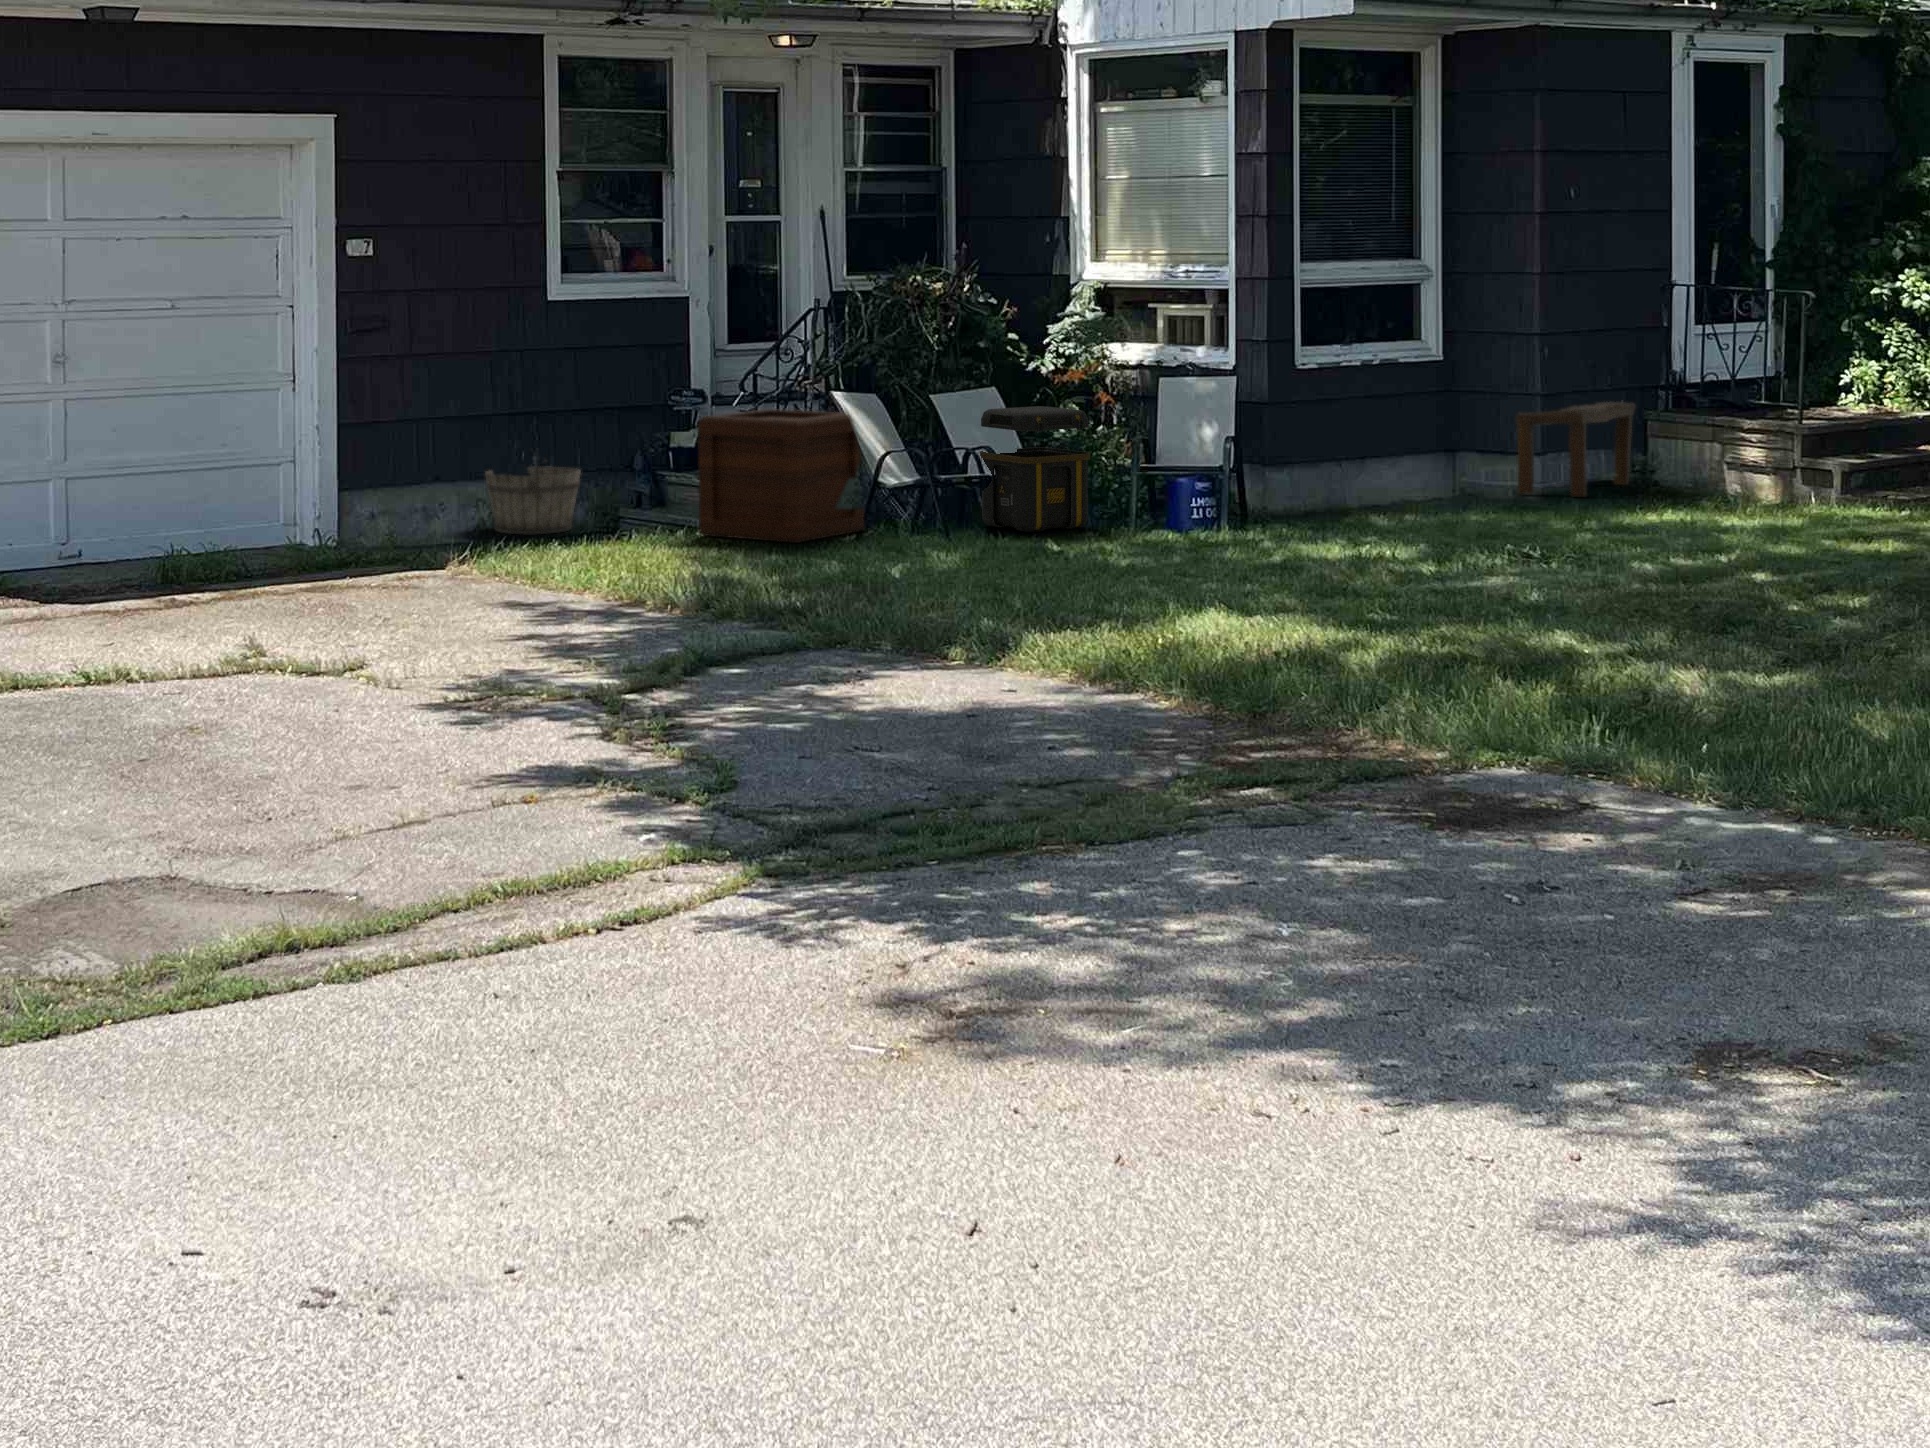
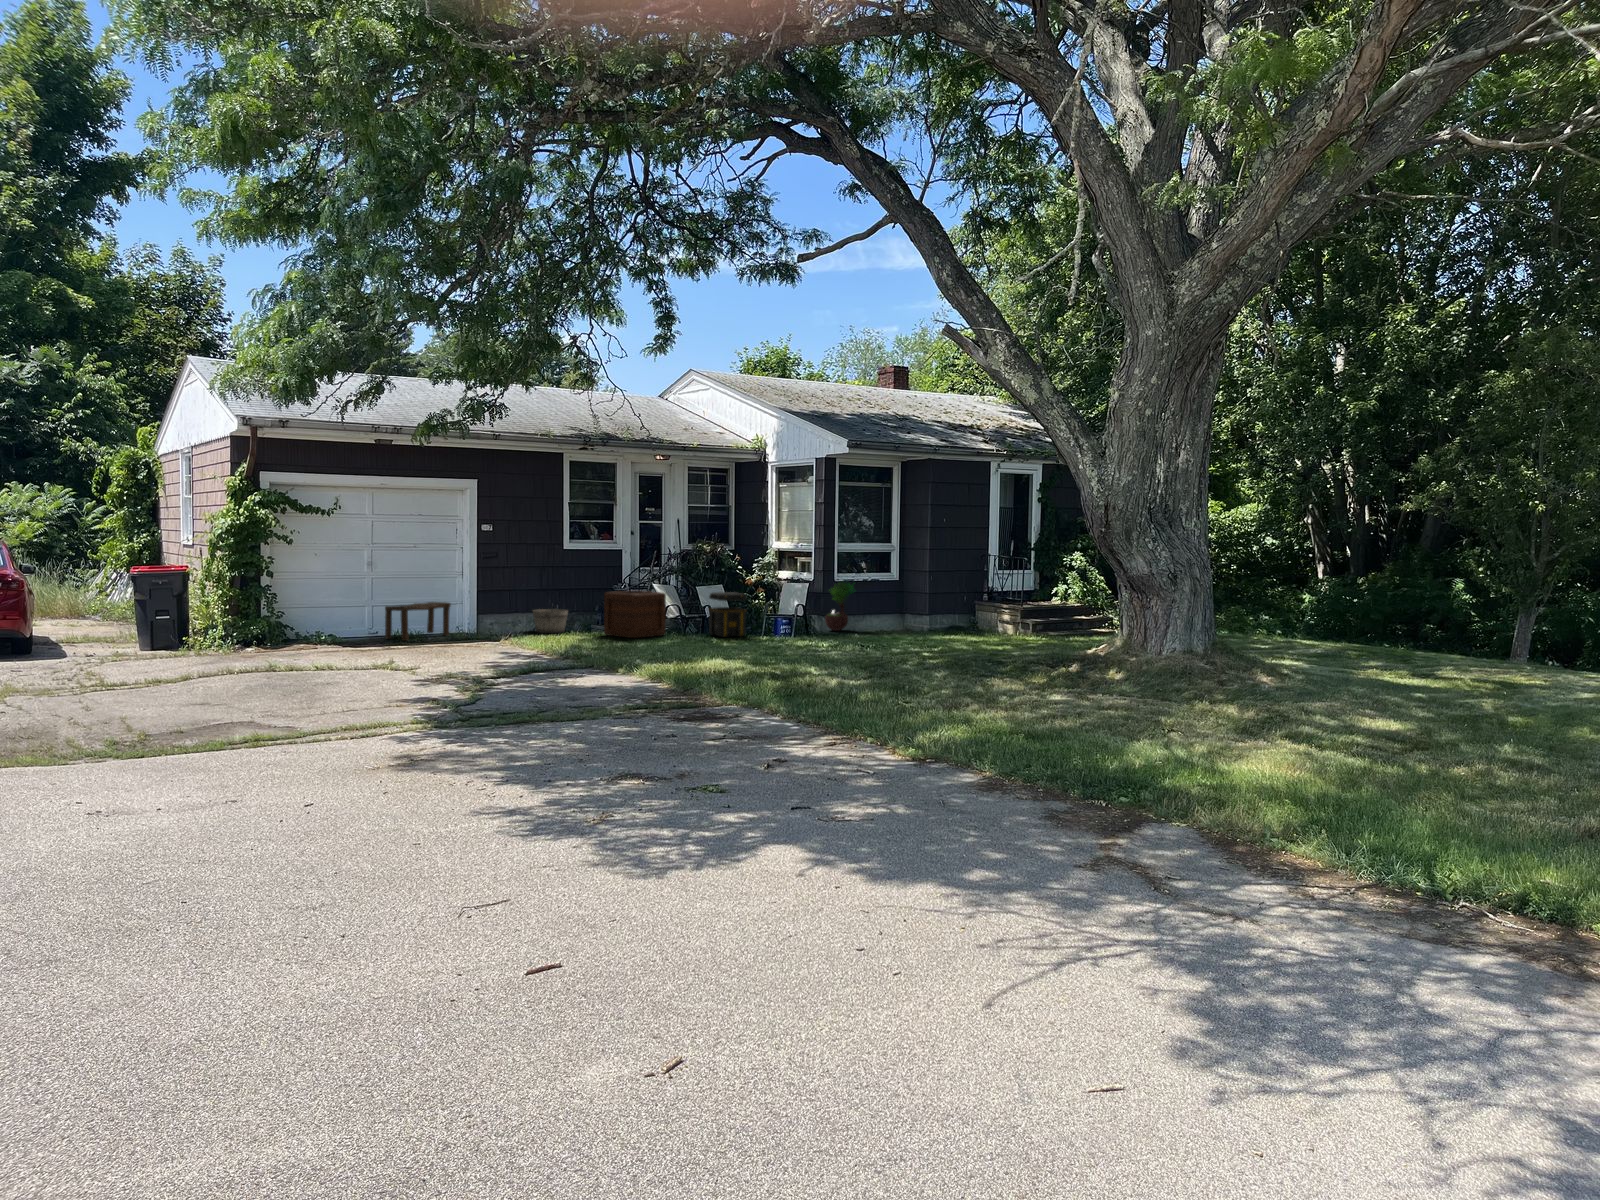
potted tree: none [1270,356,1357,504] -> present [825,583,853,631]
bench: present [1516,402,1635,497] -> present [385,602,451,641]

